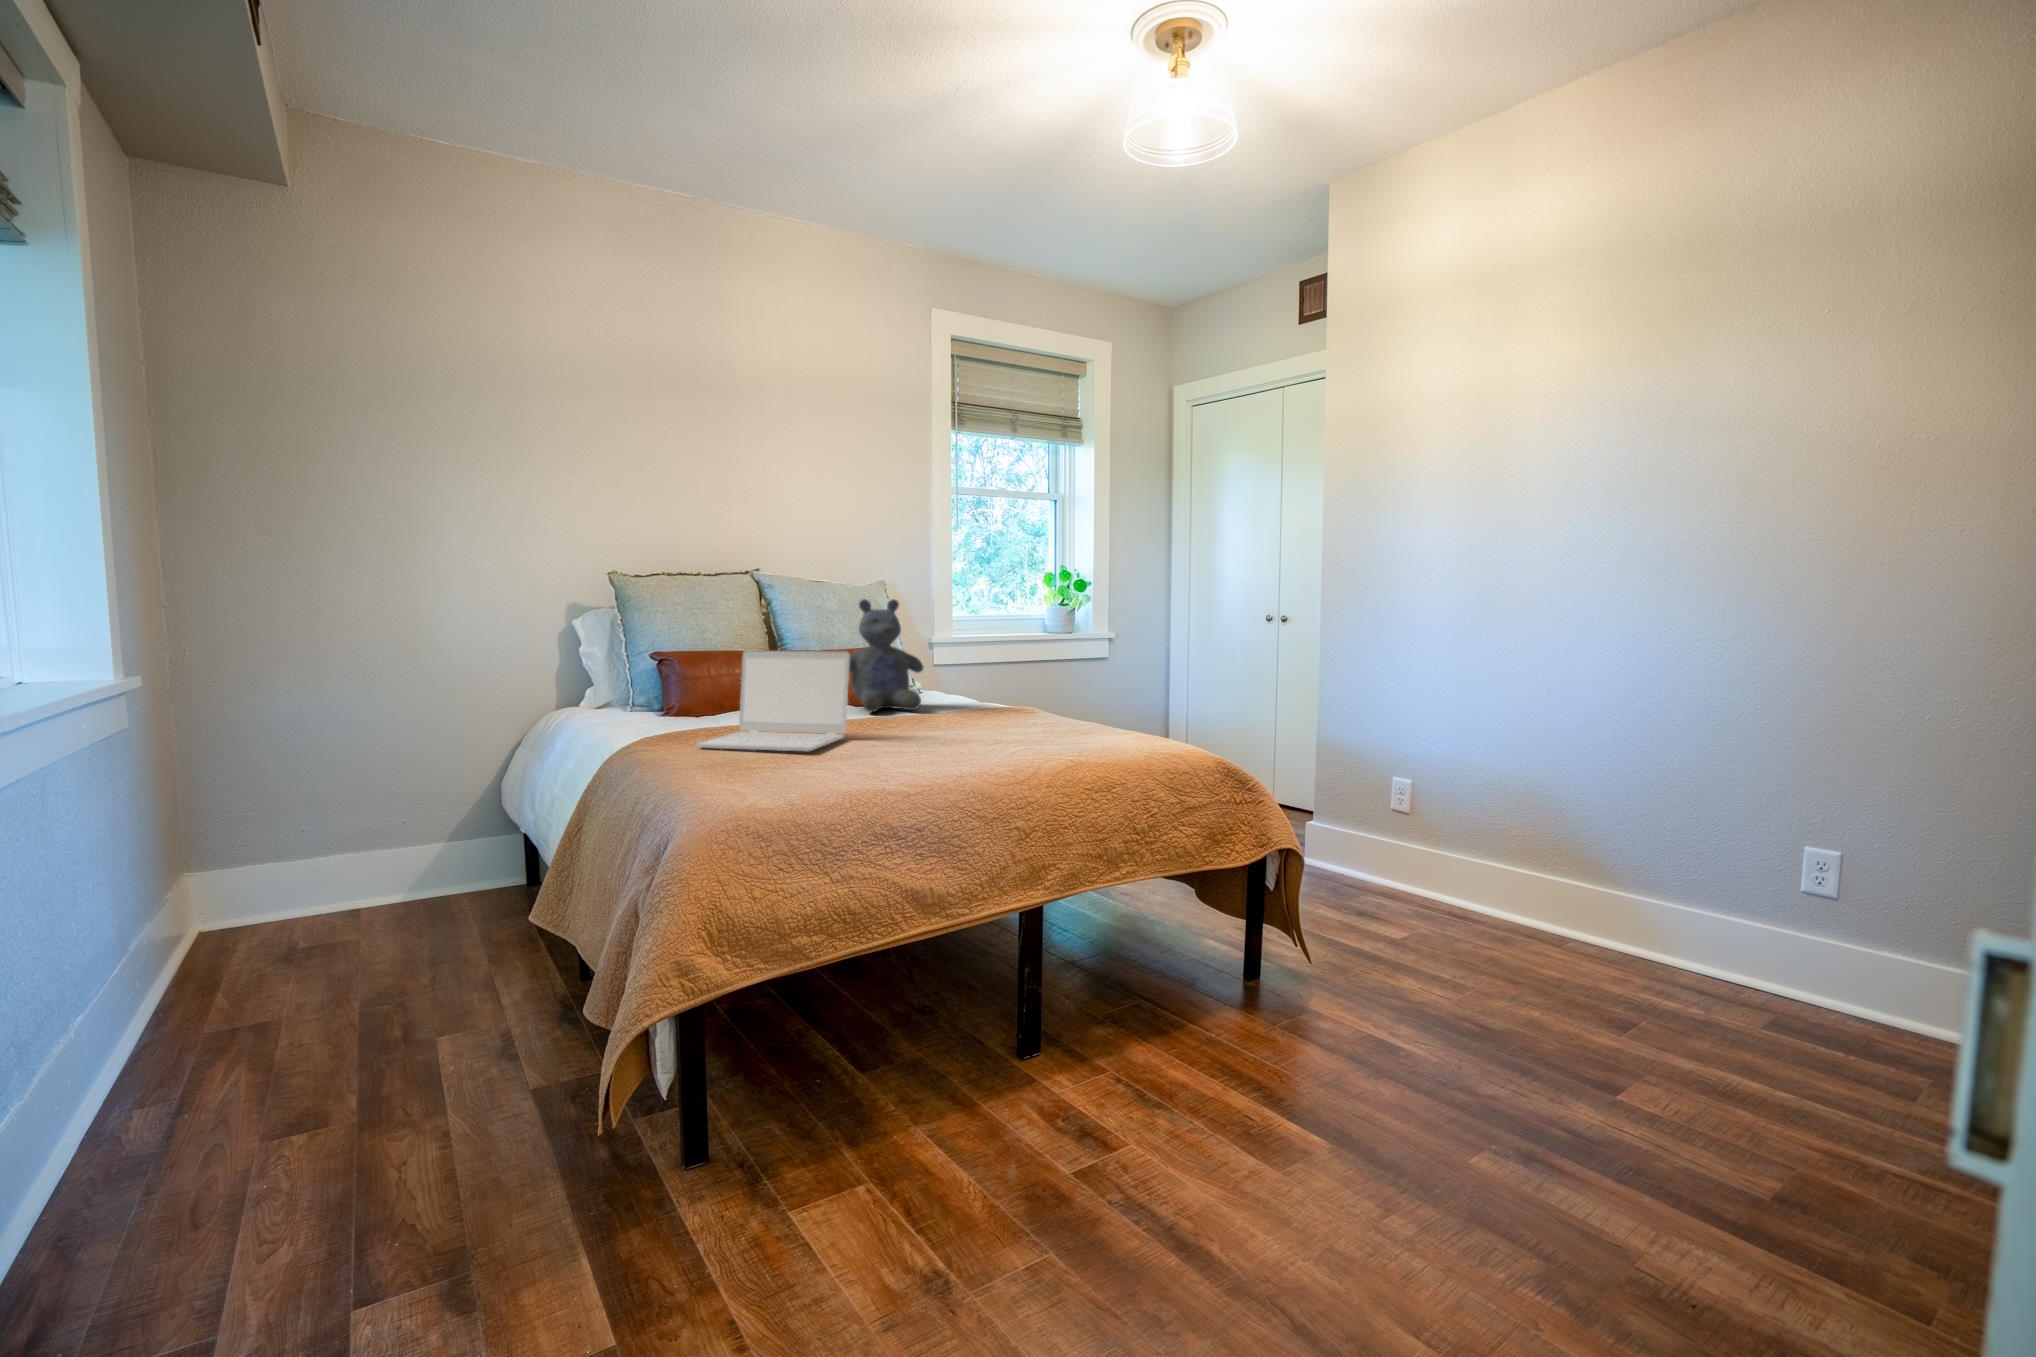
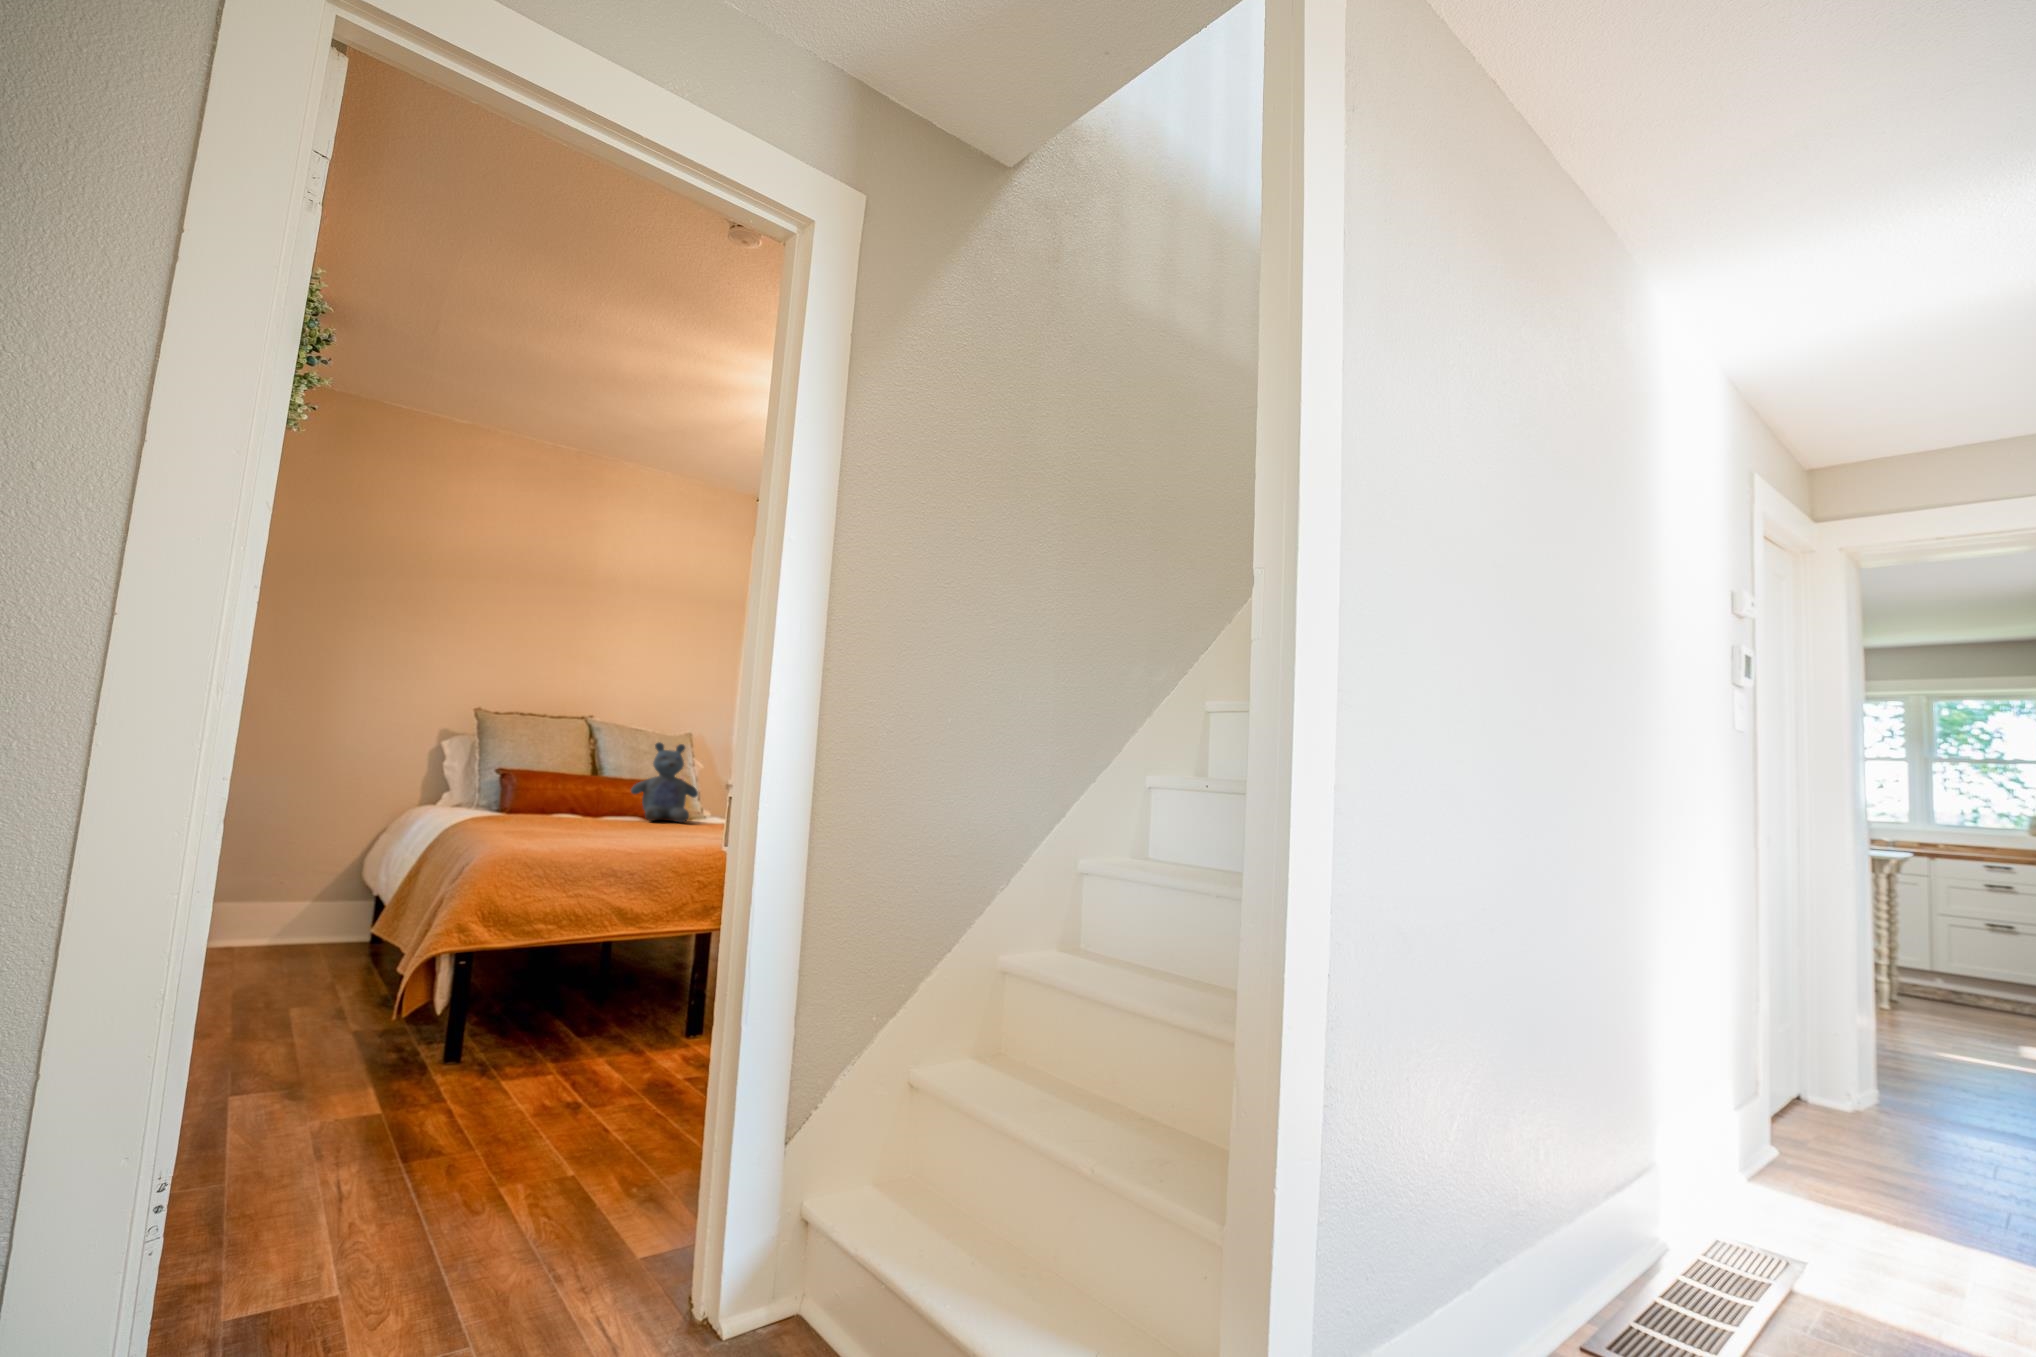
laptop: present [698,651,850,751] -> none [510,766,628,831]

